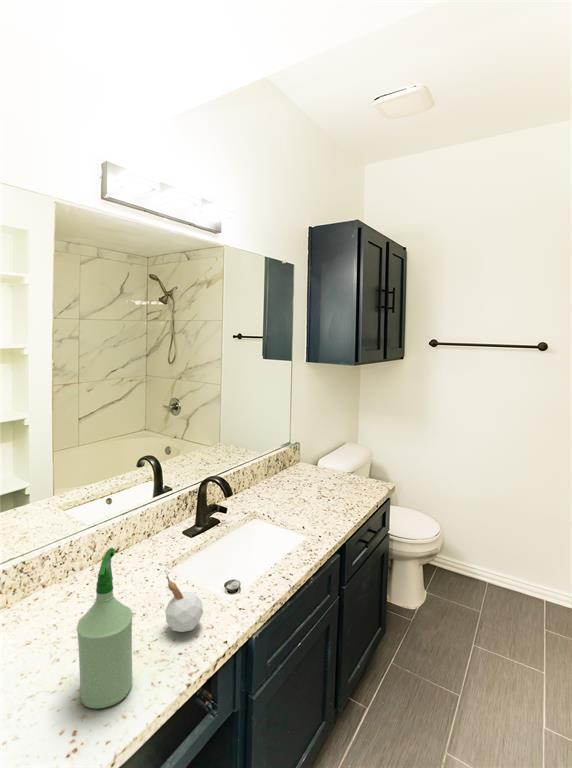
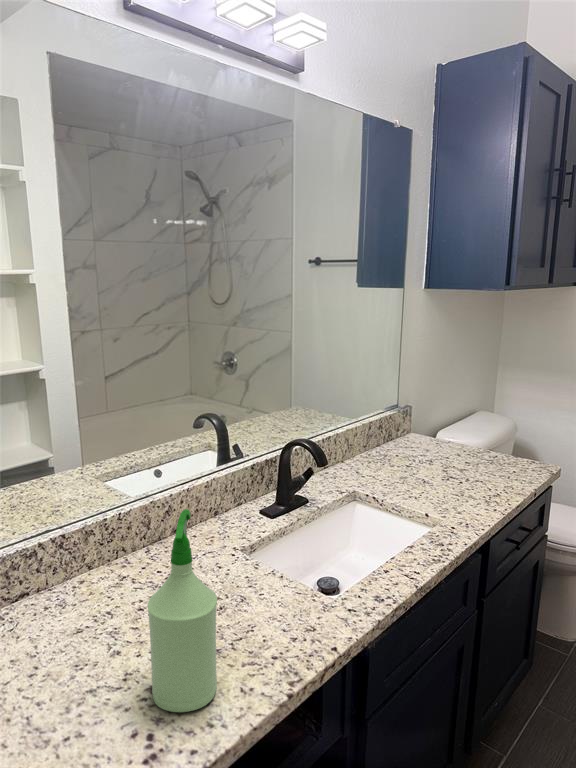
candle: present [164,570,203,632] -> none [250,548,302,632]

